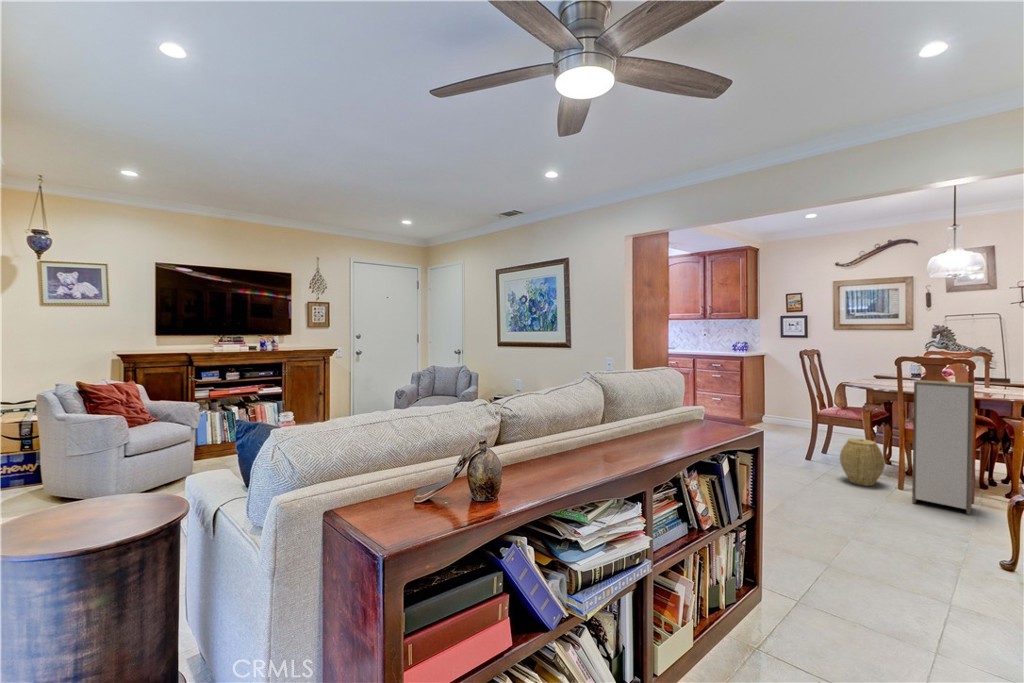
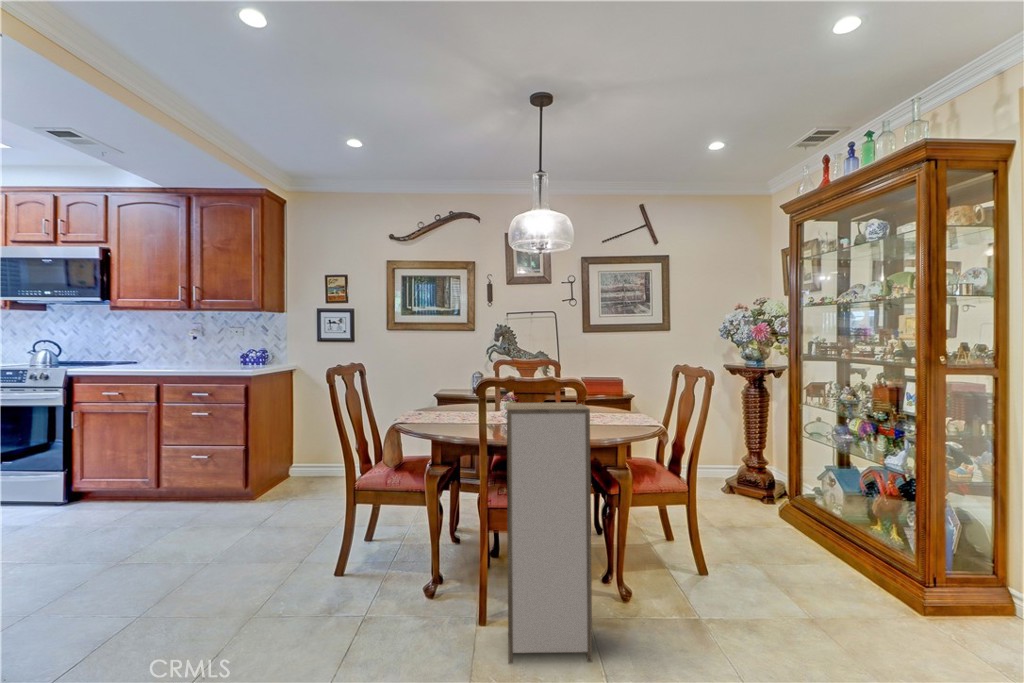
woven basket: present [840,439,885,486] -> none [385,525,459,631]

